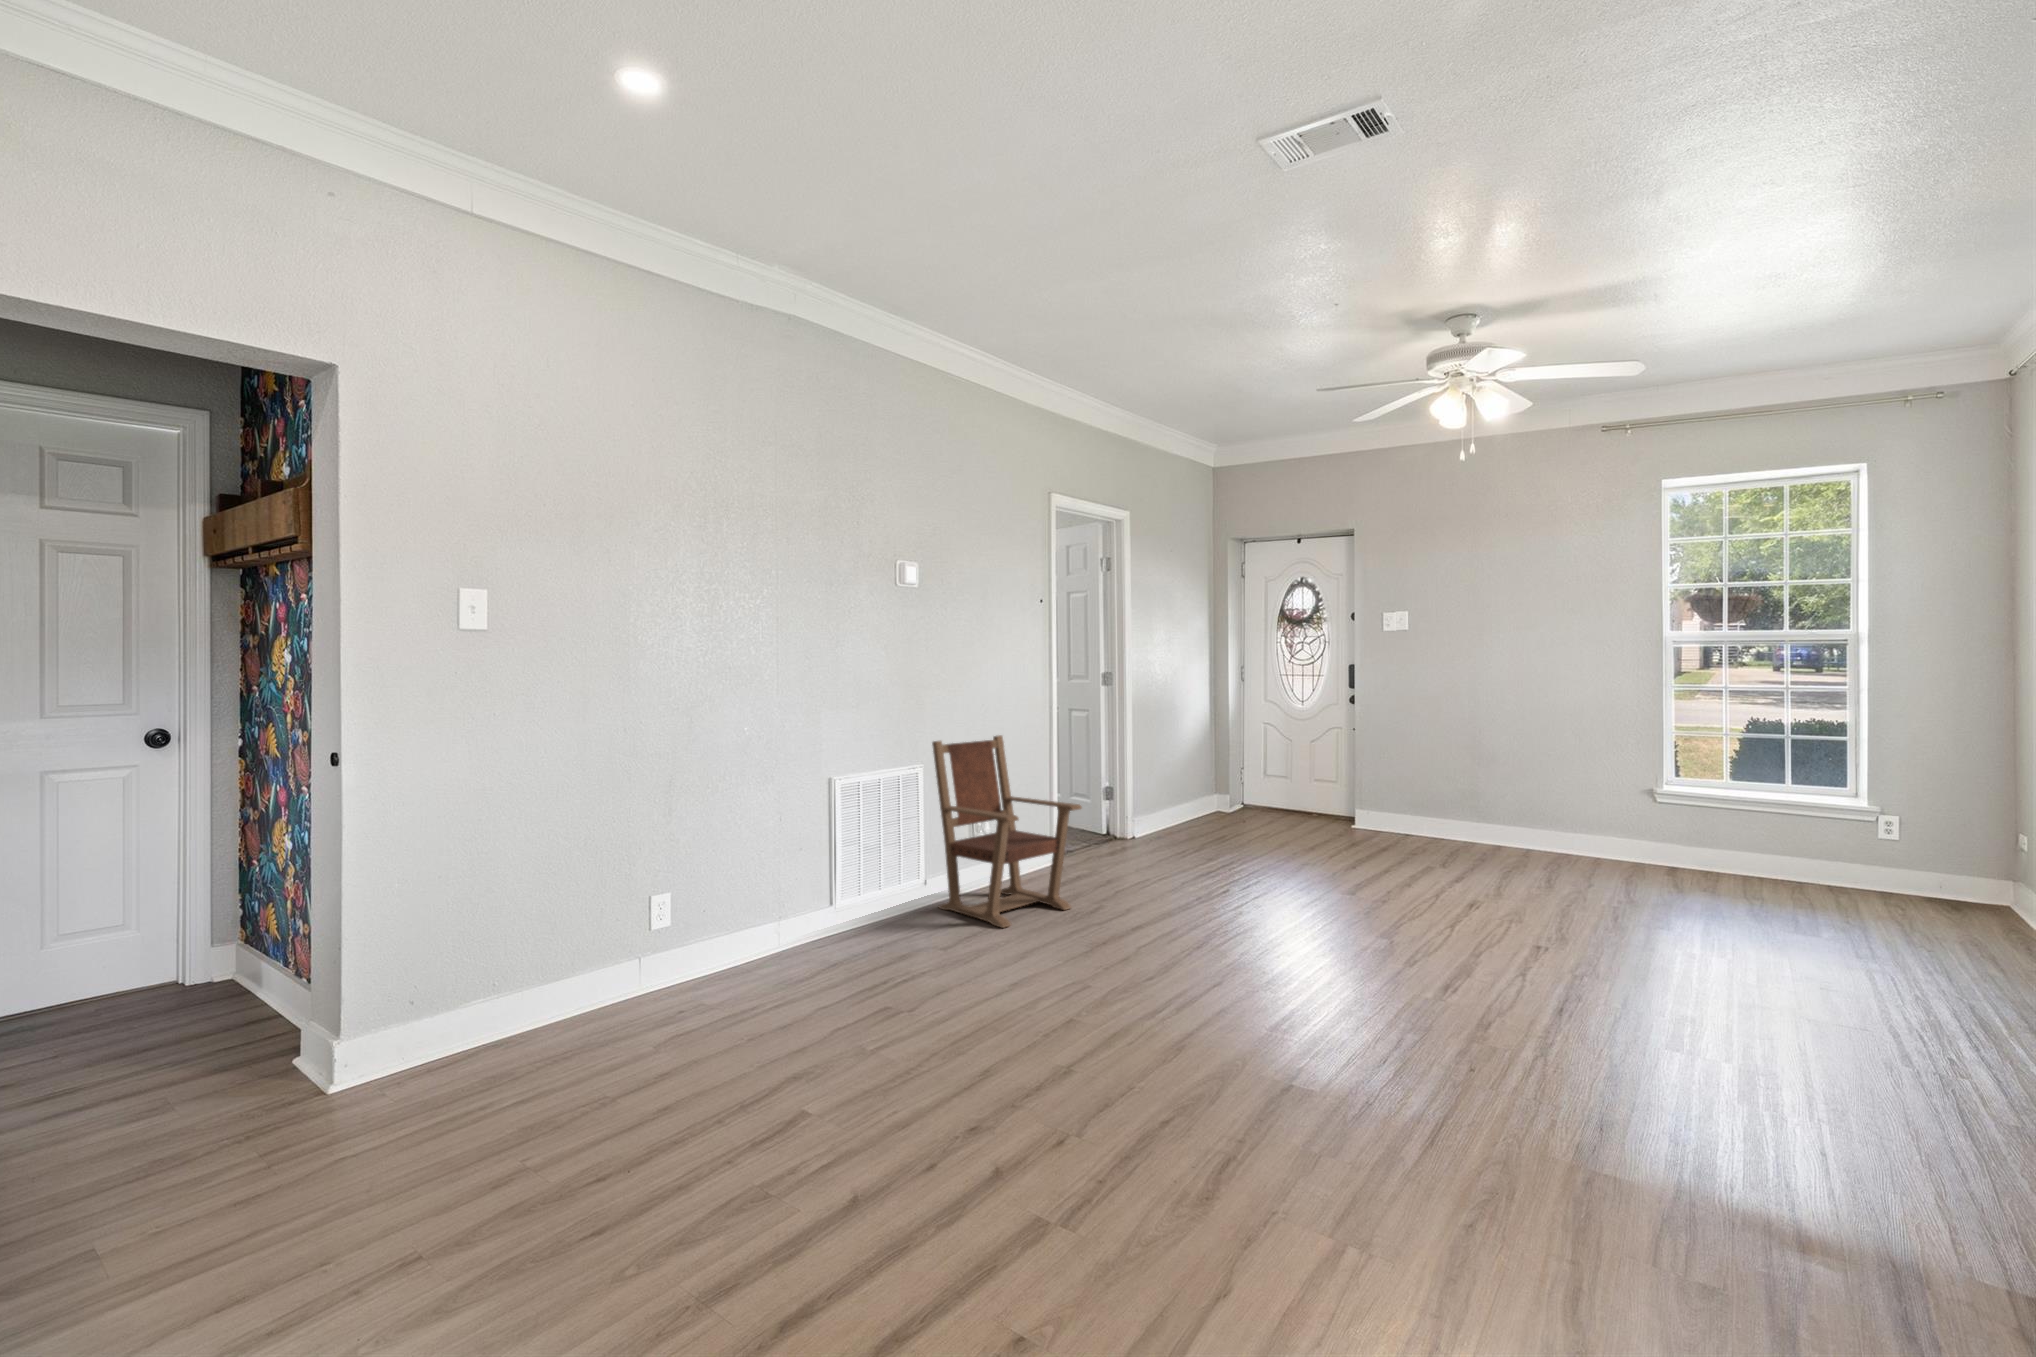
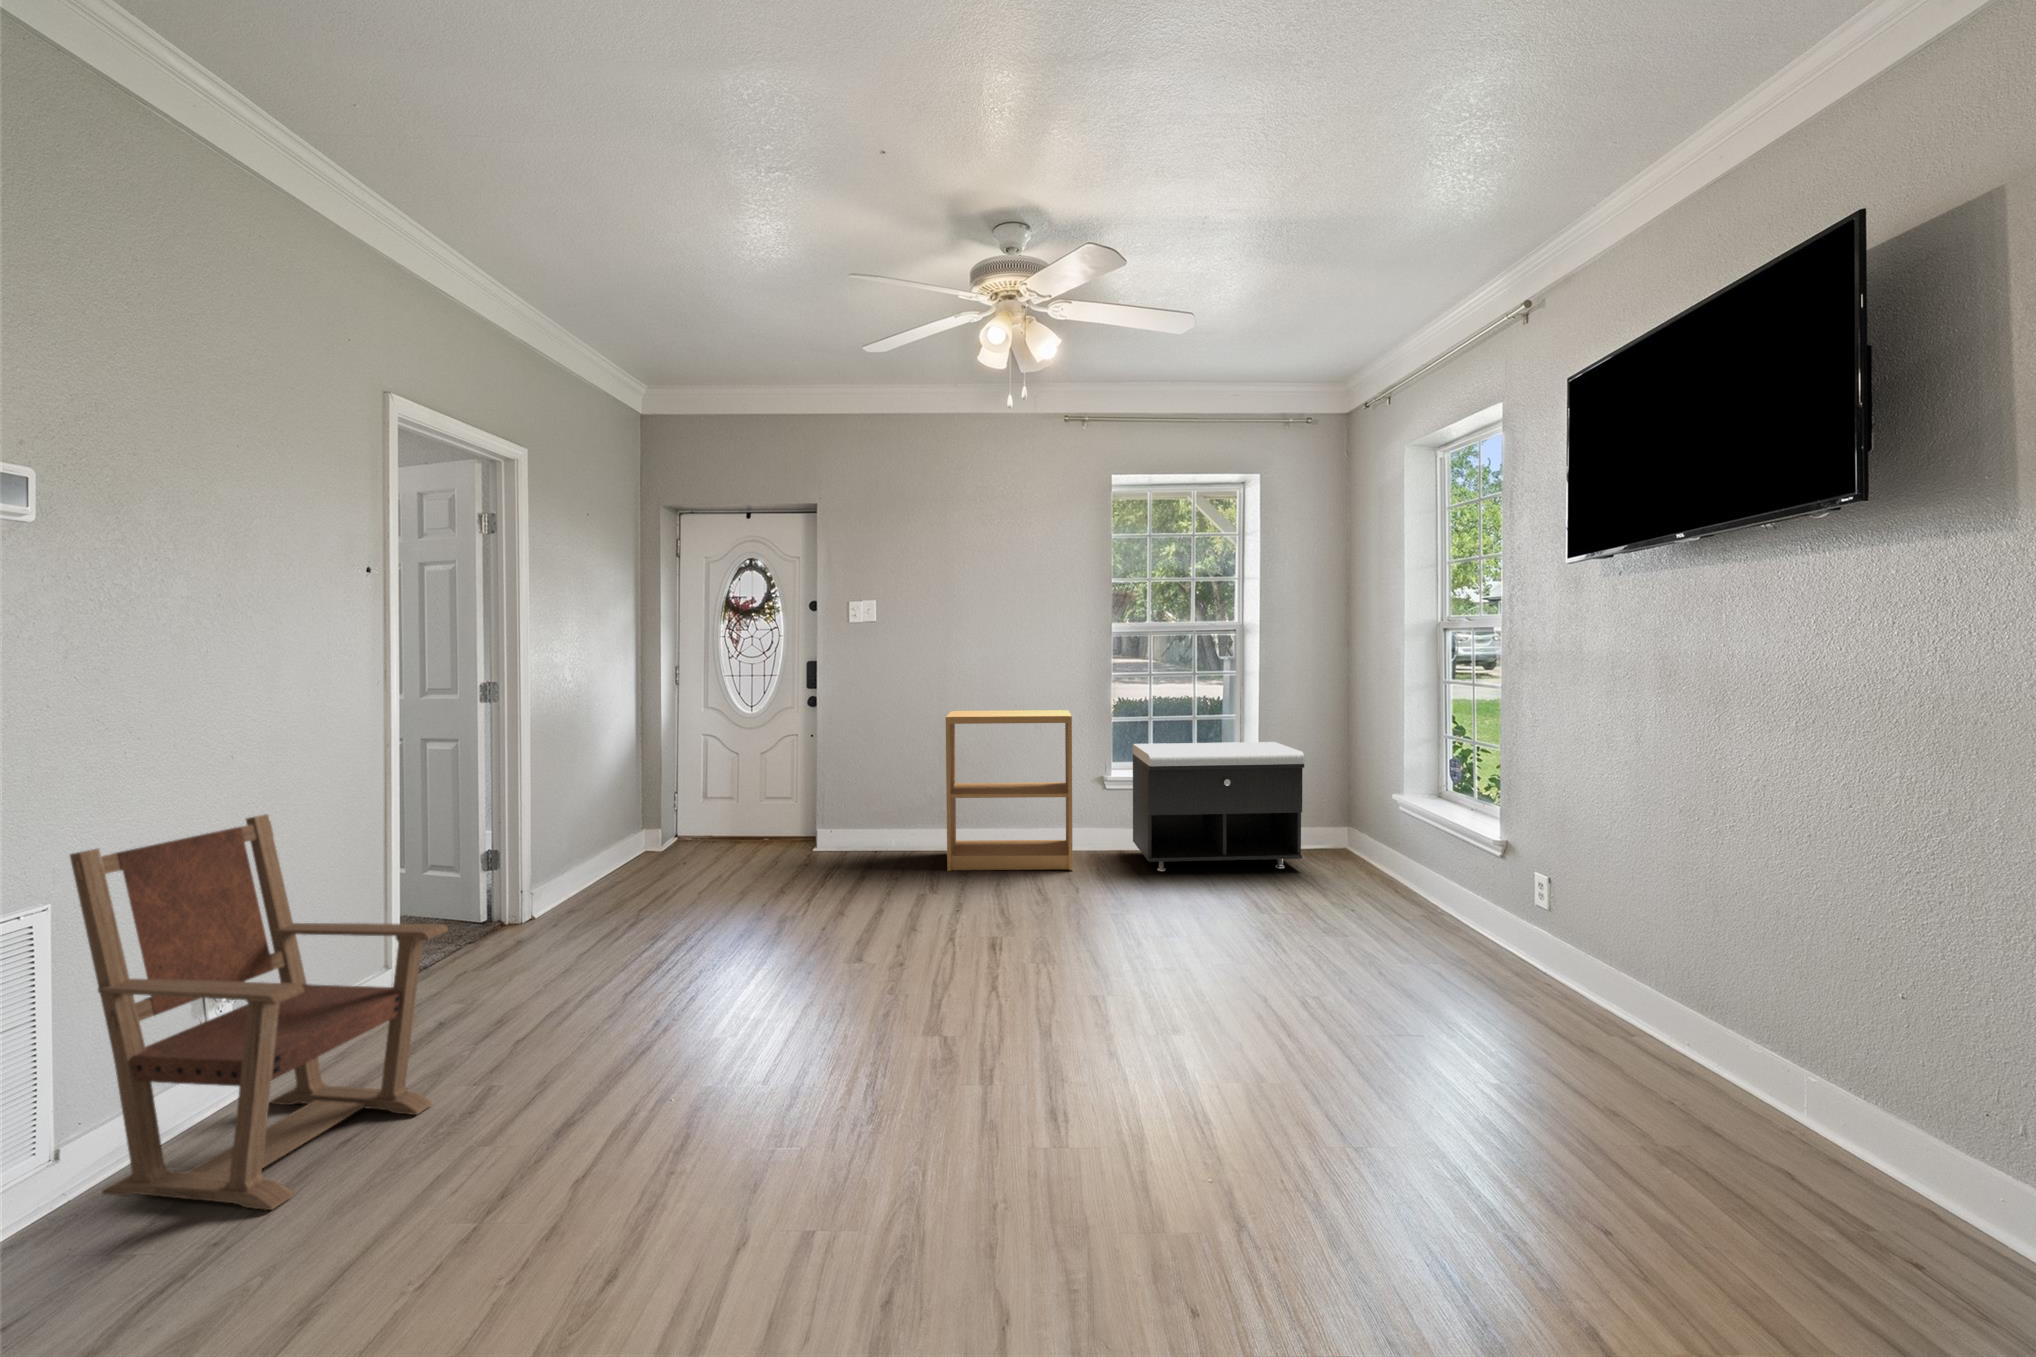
bookshelf: none [1463,712,1607,872] -> present [946,710,1073,871]
storage bench: none [1685,755,1912,907] -> present [1133,742,1304,871]

